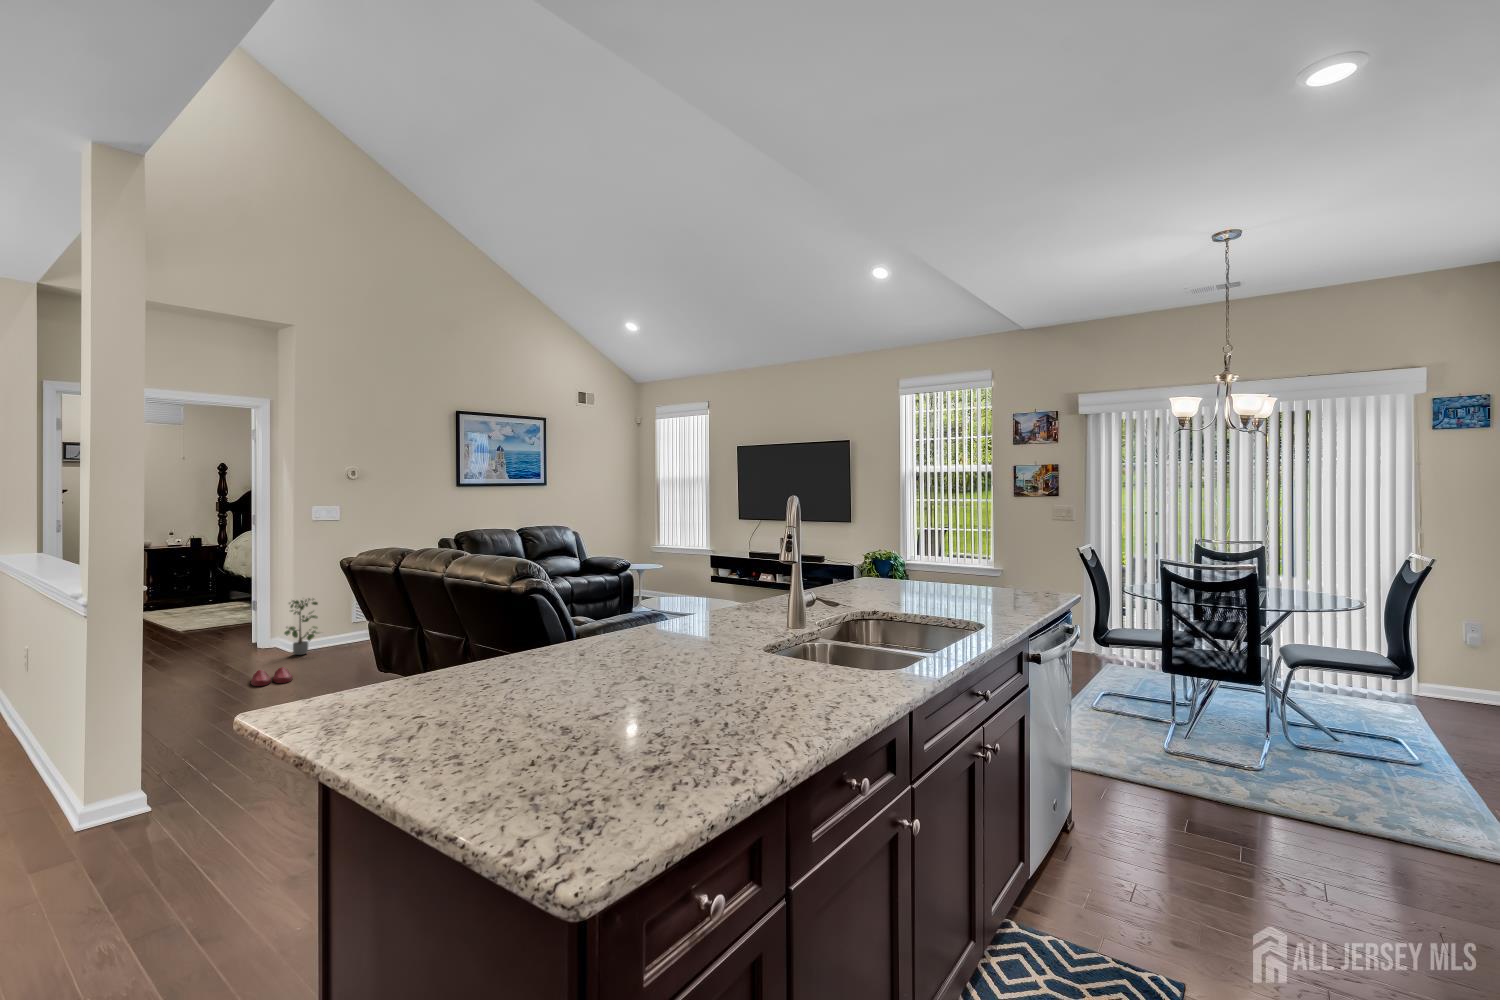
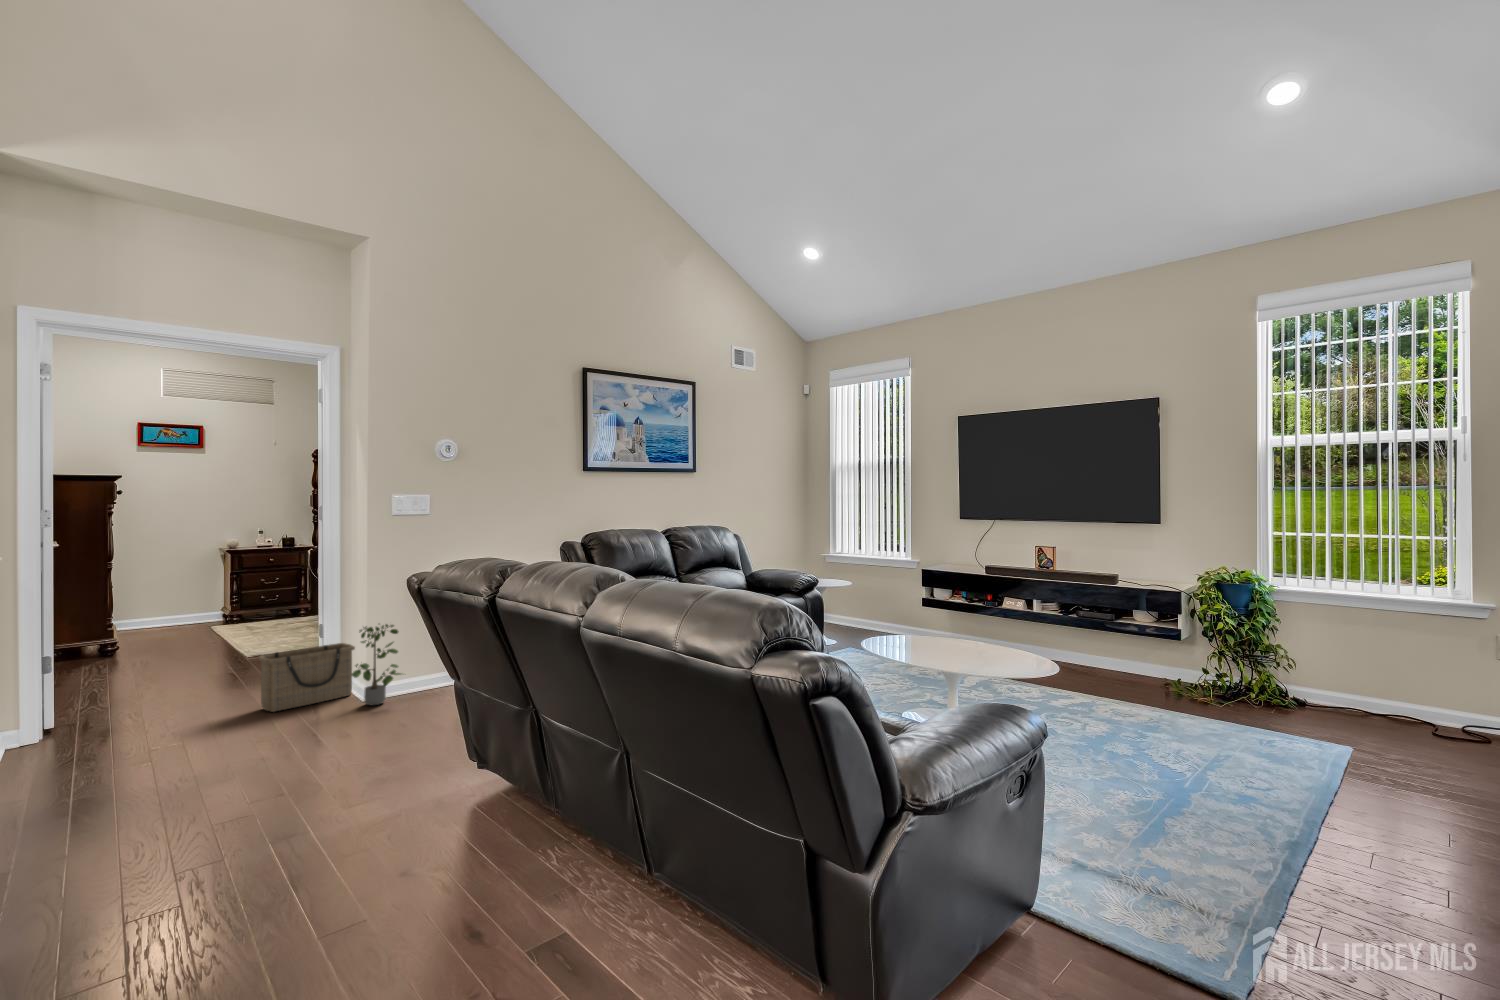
basket: none [212,614,283,661] -> present [258,643,355,712]
slippers: present [251,667,293,686] -> none [285,736,348,771]

